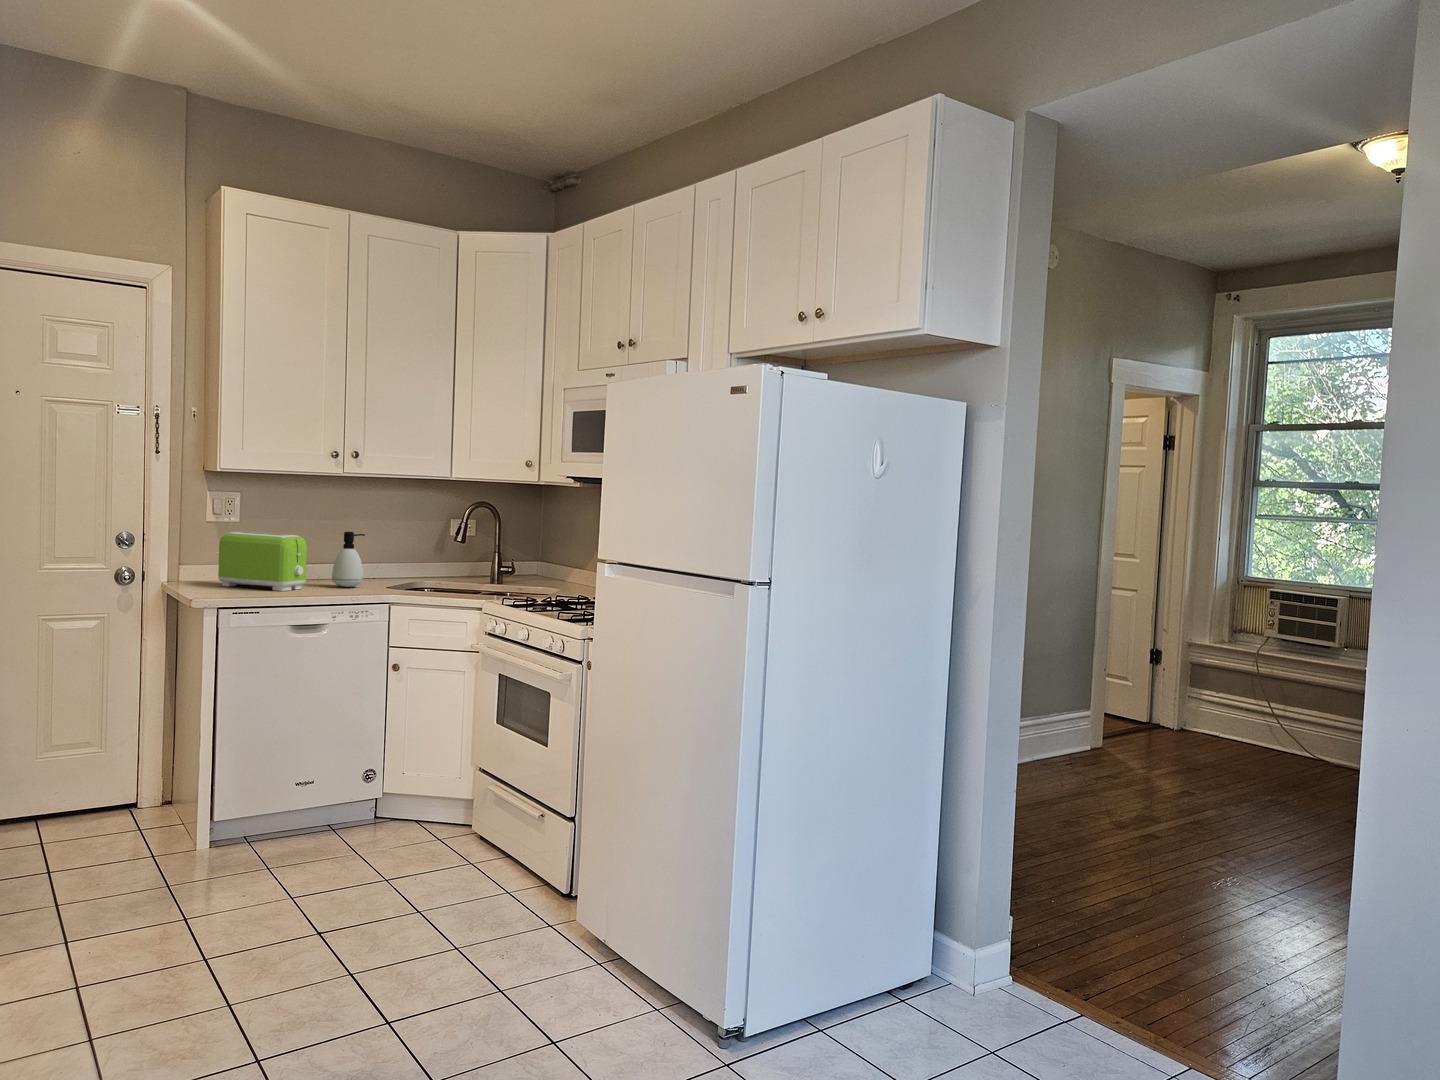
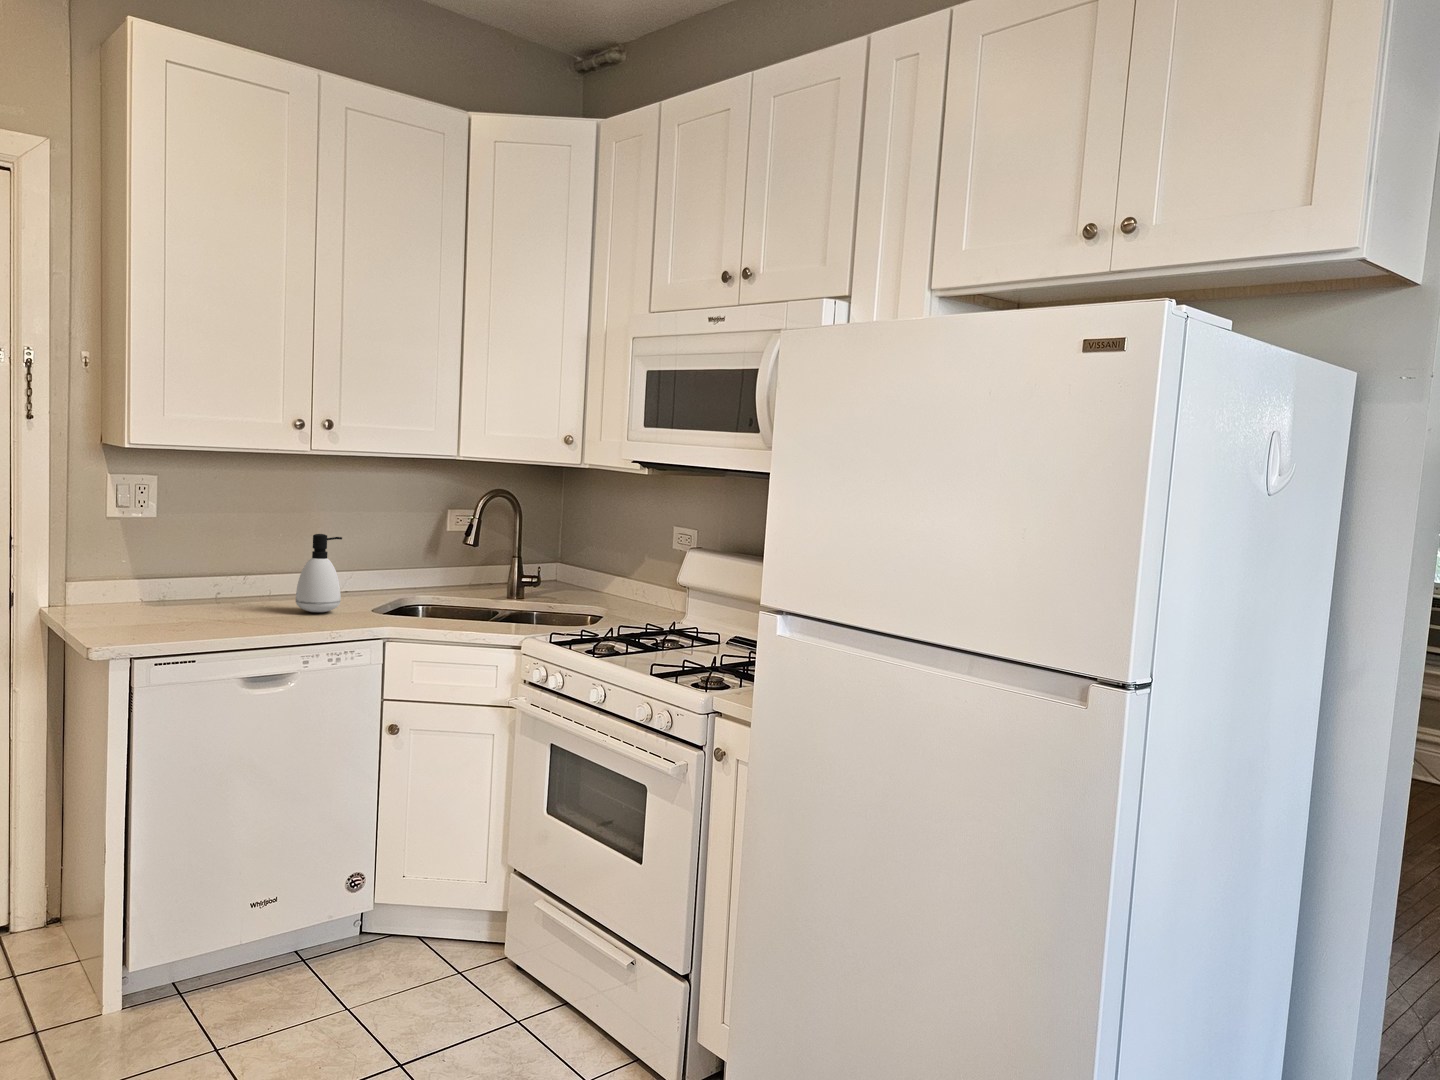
toaster: present [218,532,307,591] -> none [128,535,261,625]

